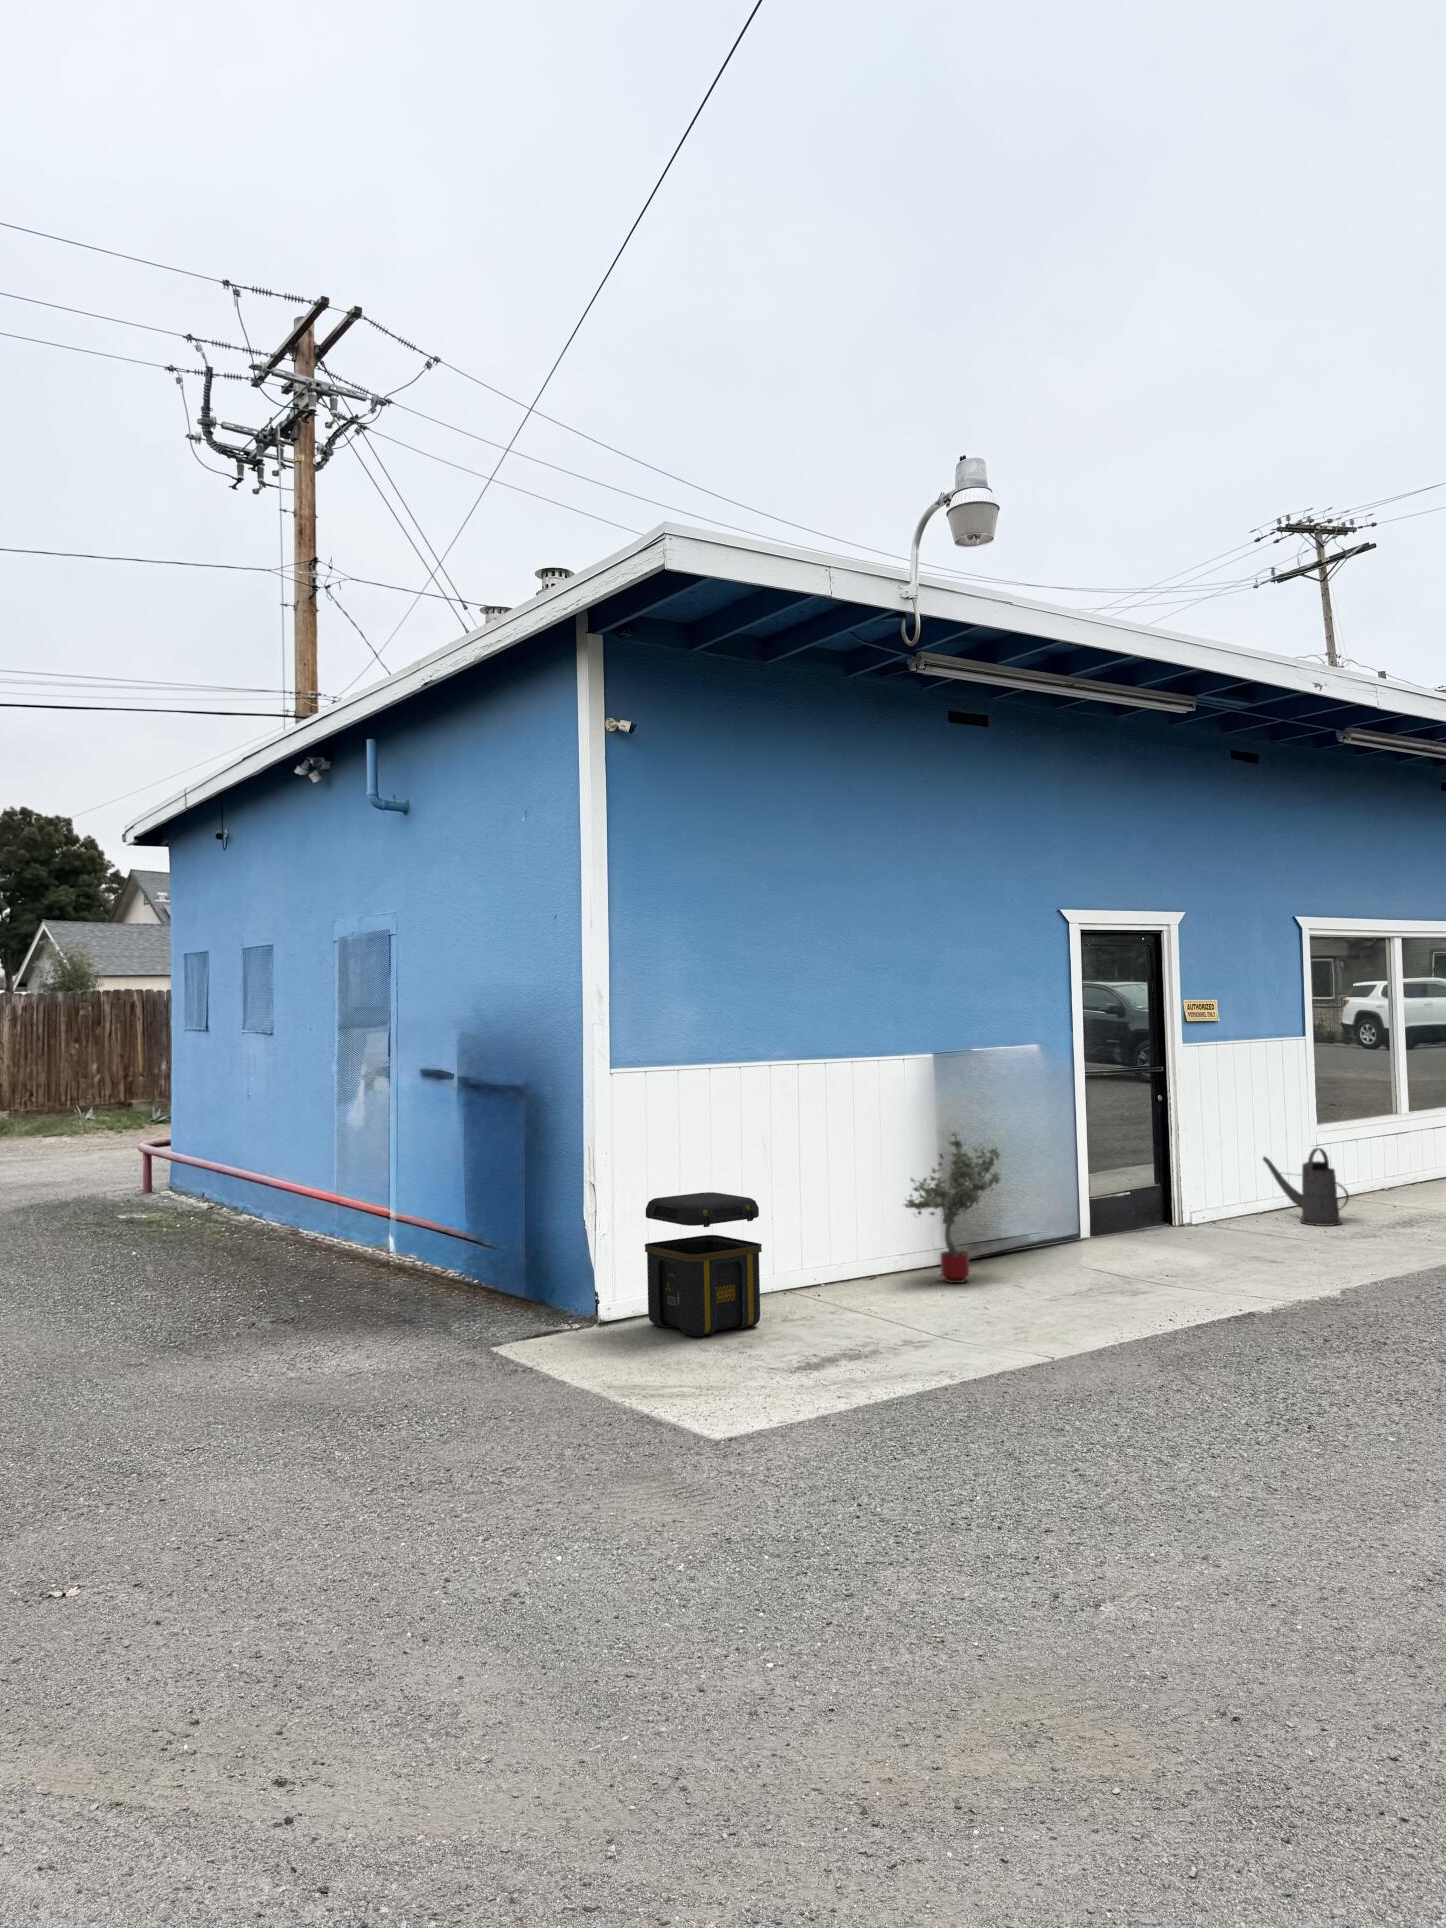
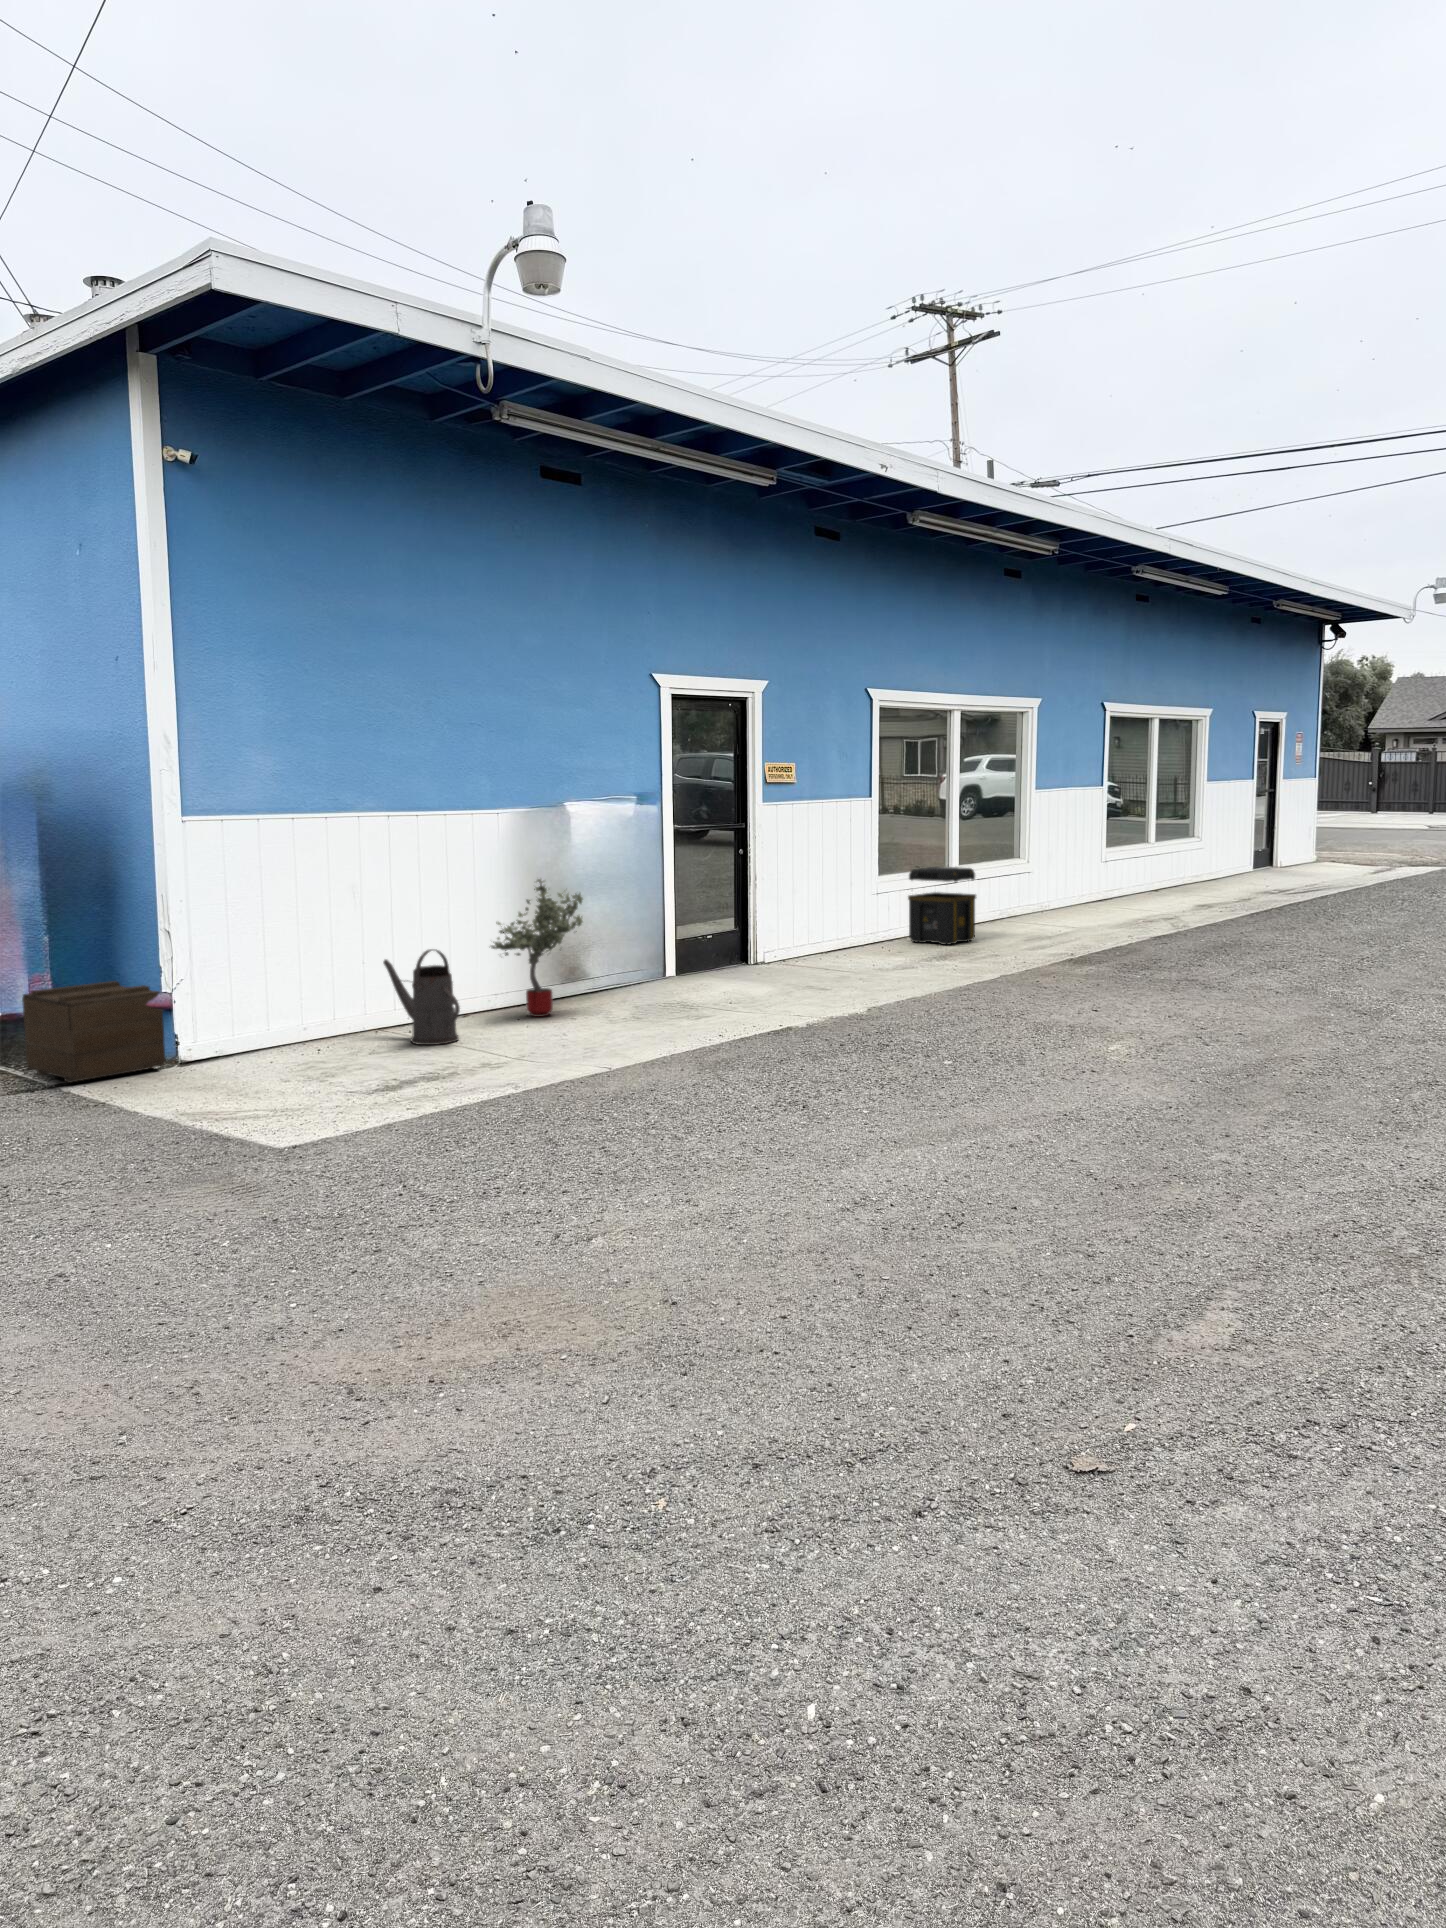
watering can: present [1263,1148,1349,1226] -> present [383,949,460,1045]
toolbox: present [645,1192,762,1337] -> present [908,867,976,945]
wooden crate: none [453,1234,585,1341] -> present [22,981,165,1083]

